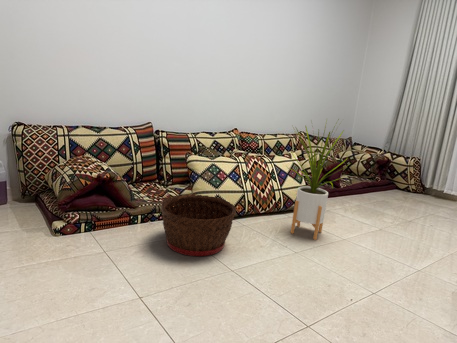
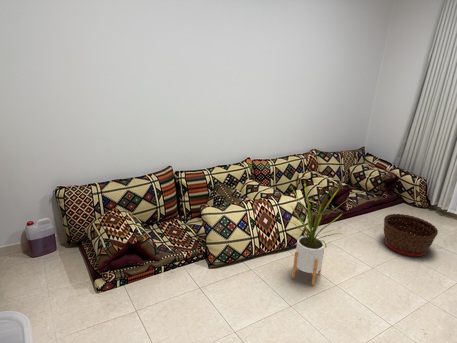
basket: present [161,195,236,256] -> present [384,214,438,257]

